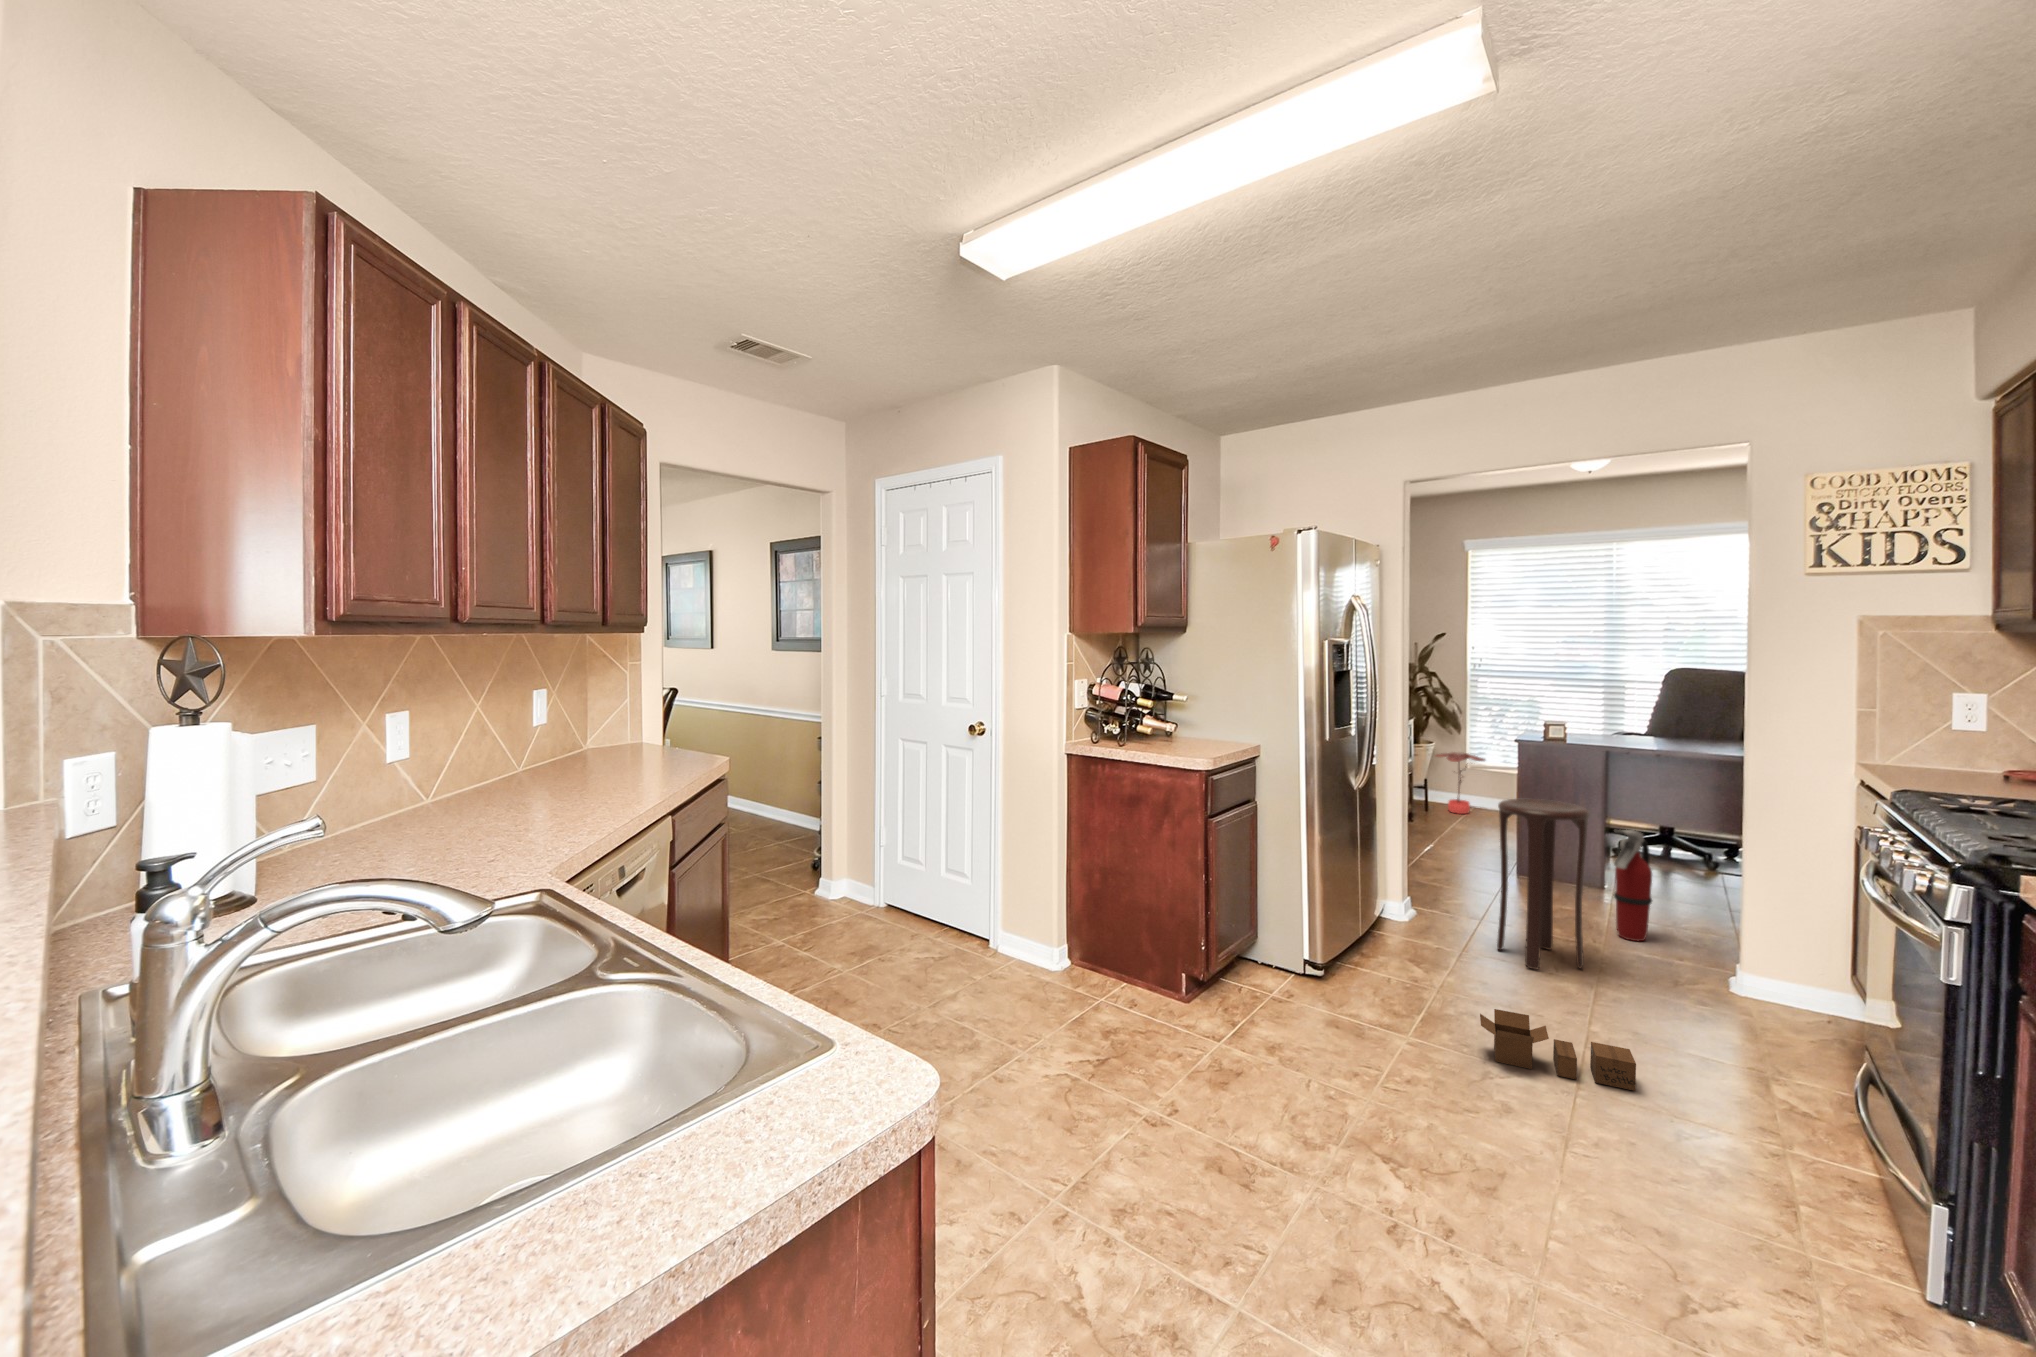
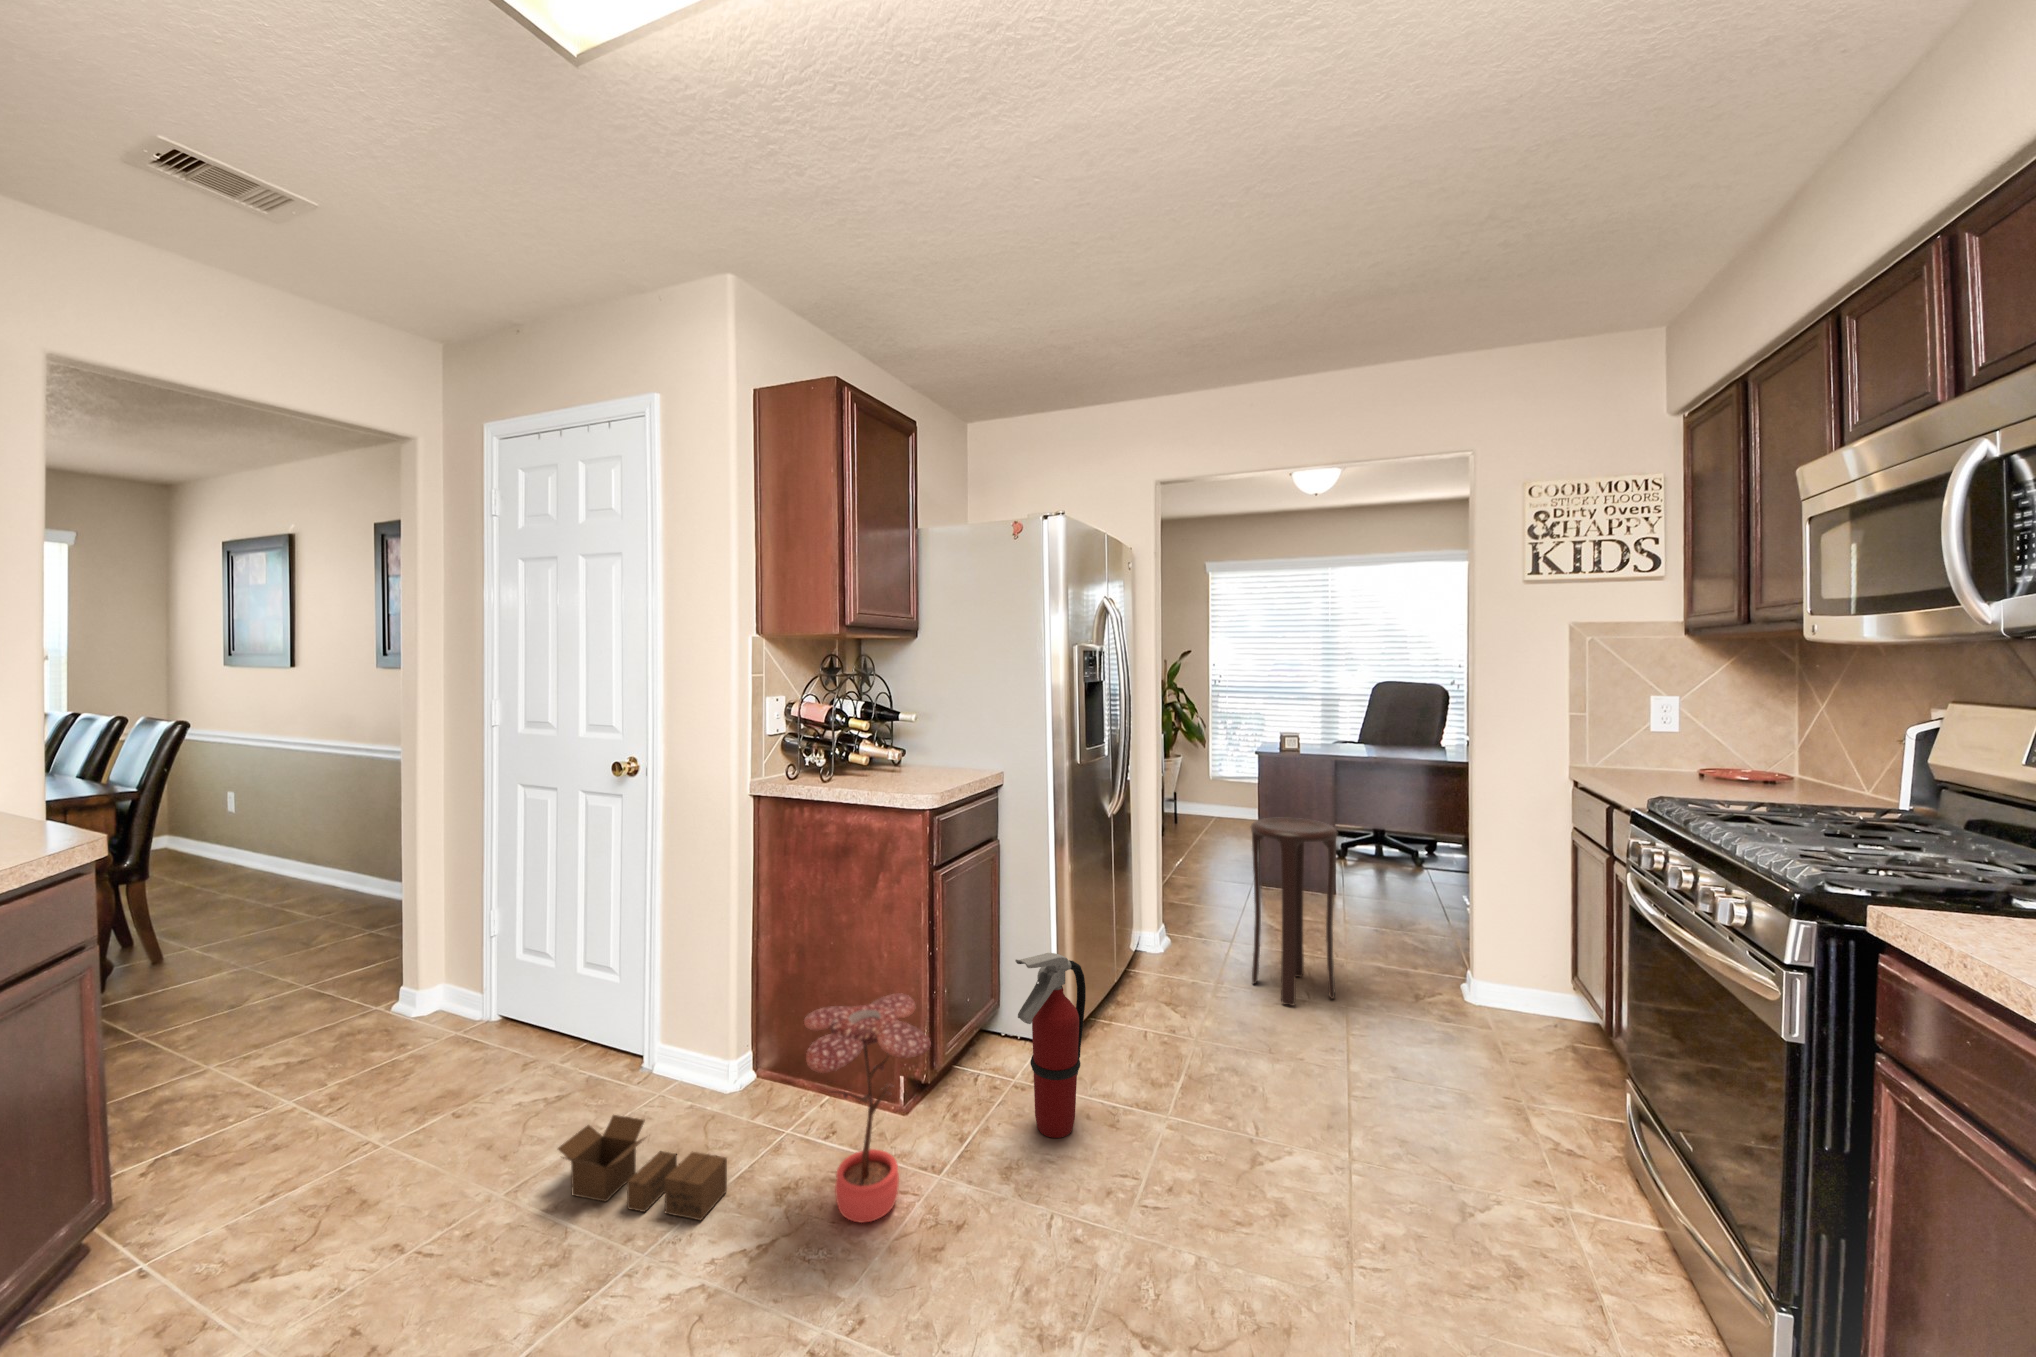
potted plant: present [1435,752,1484,814] -> present [804,993,931,1223]
fire extinguisher: present [1614,830,1652,941] -> present [1015,953,1086,1138]
cardboard box: present [1480,1009,1636,1091] -> present [558,1115,727,1221]

